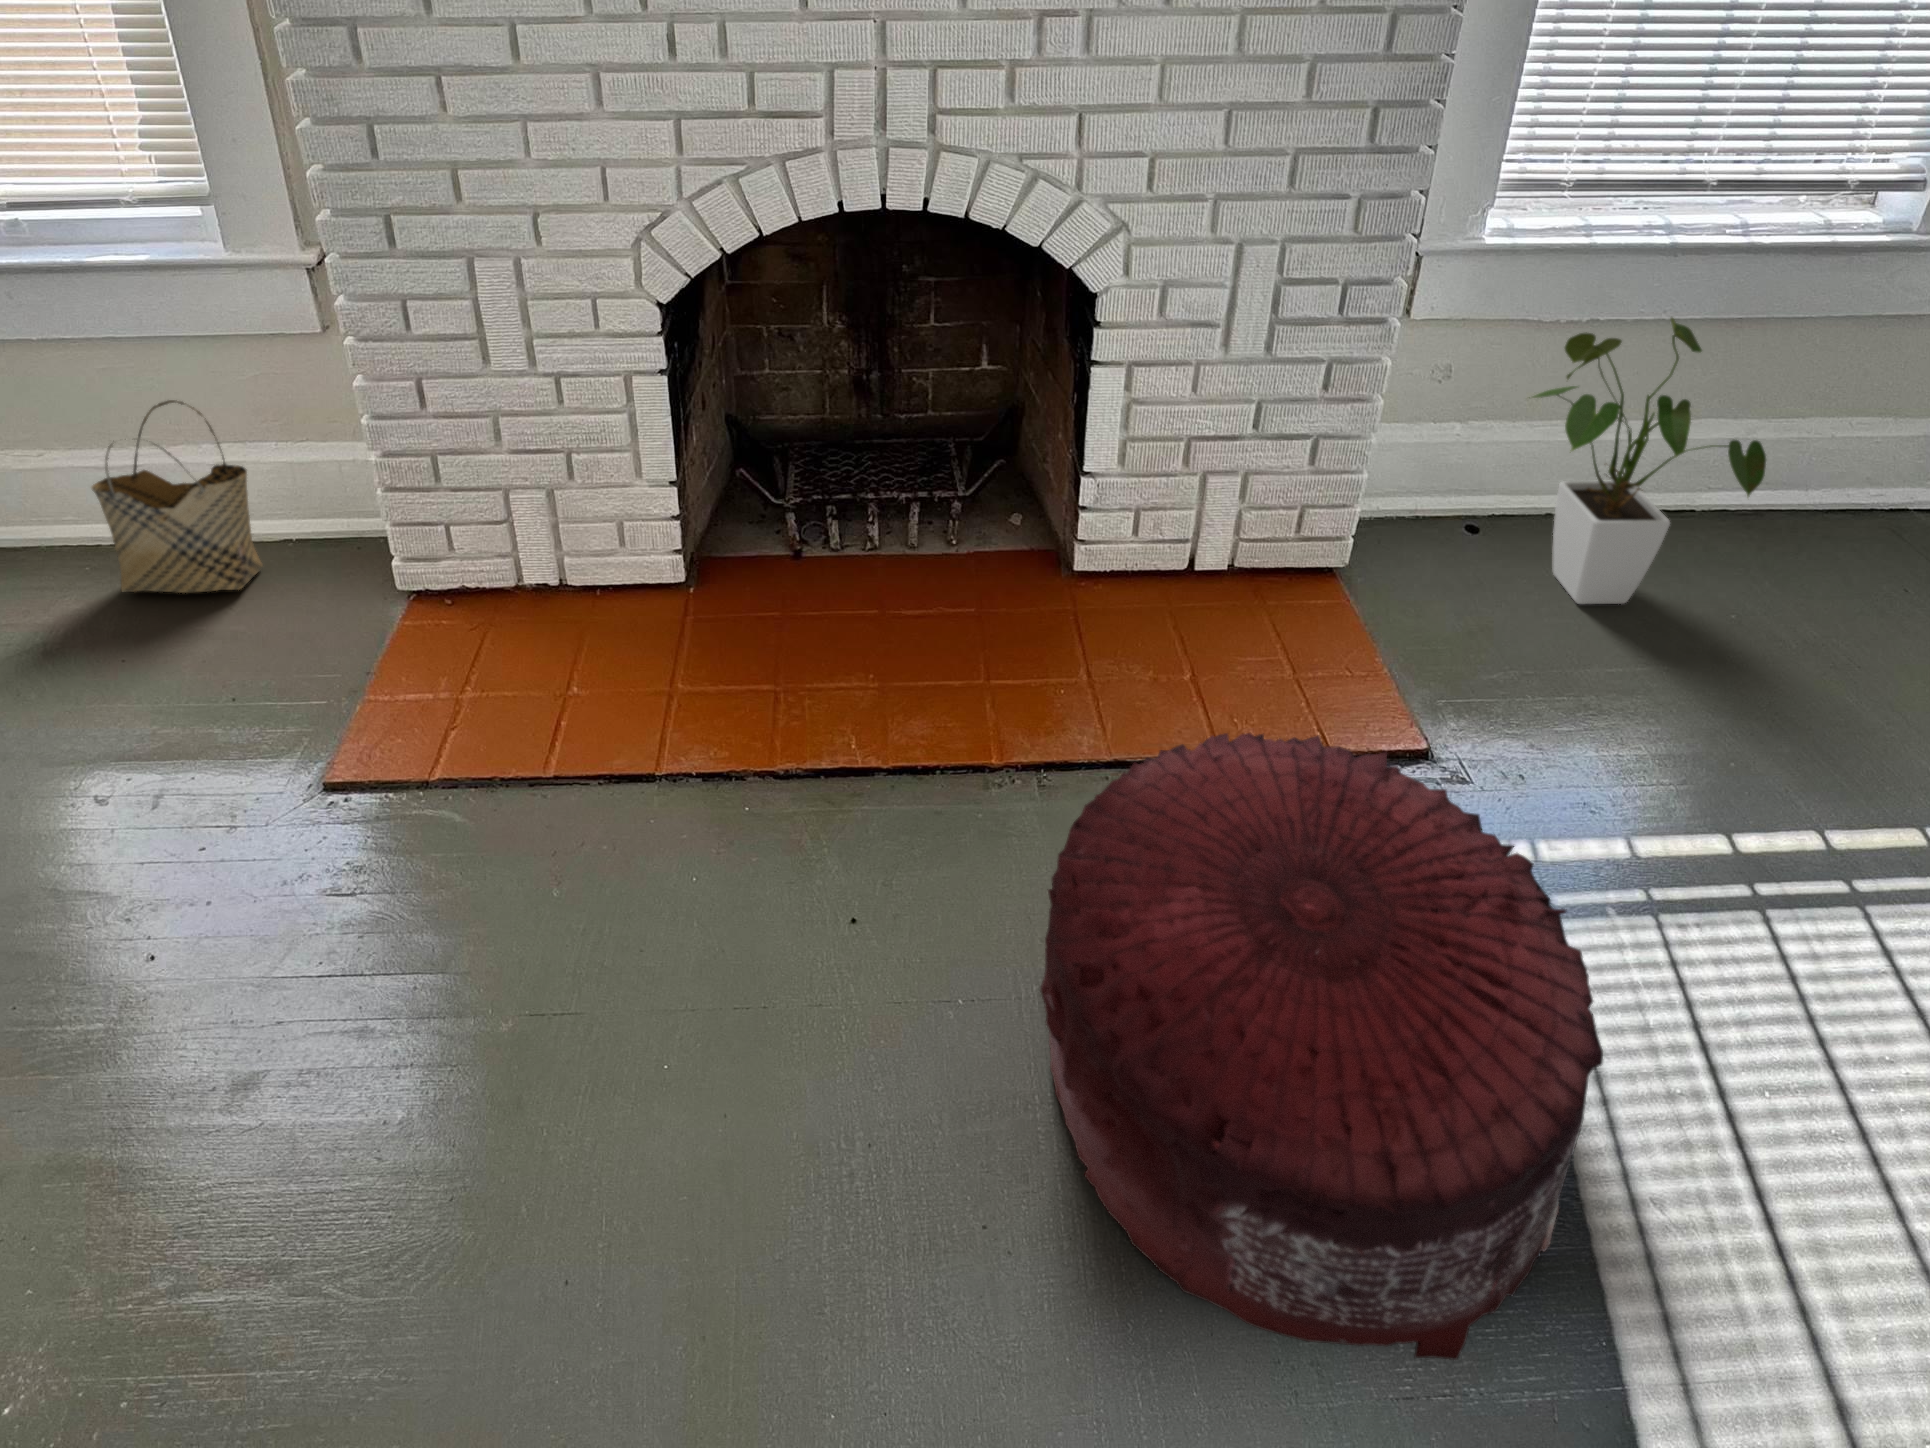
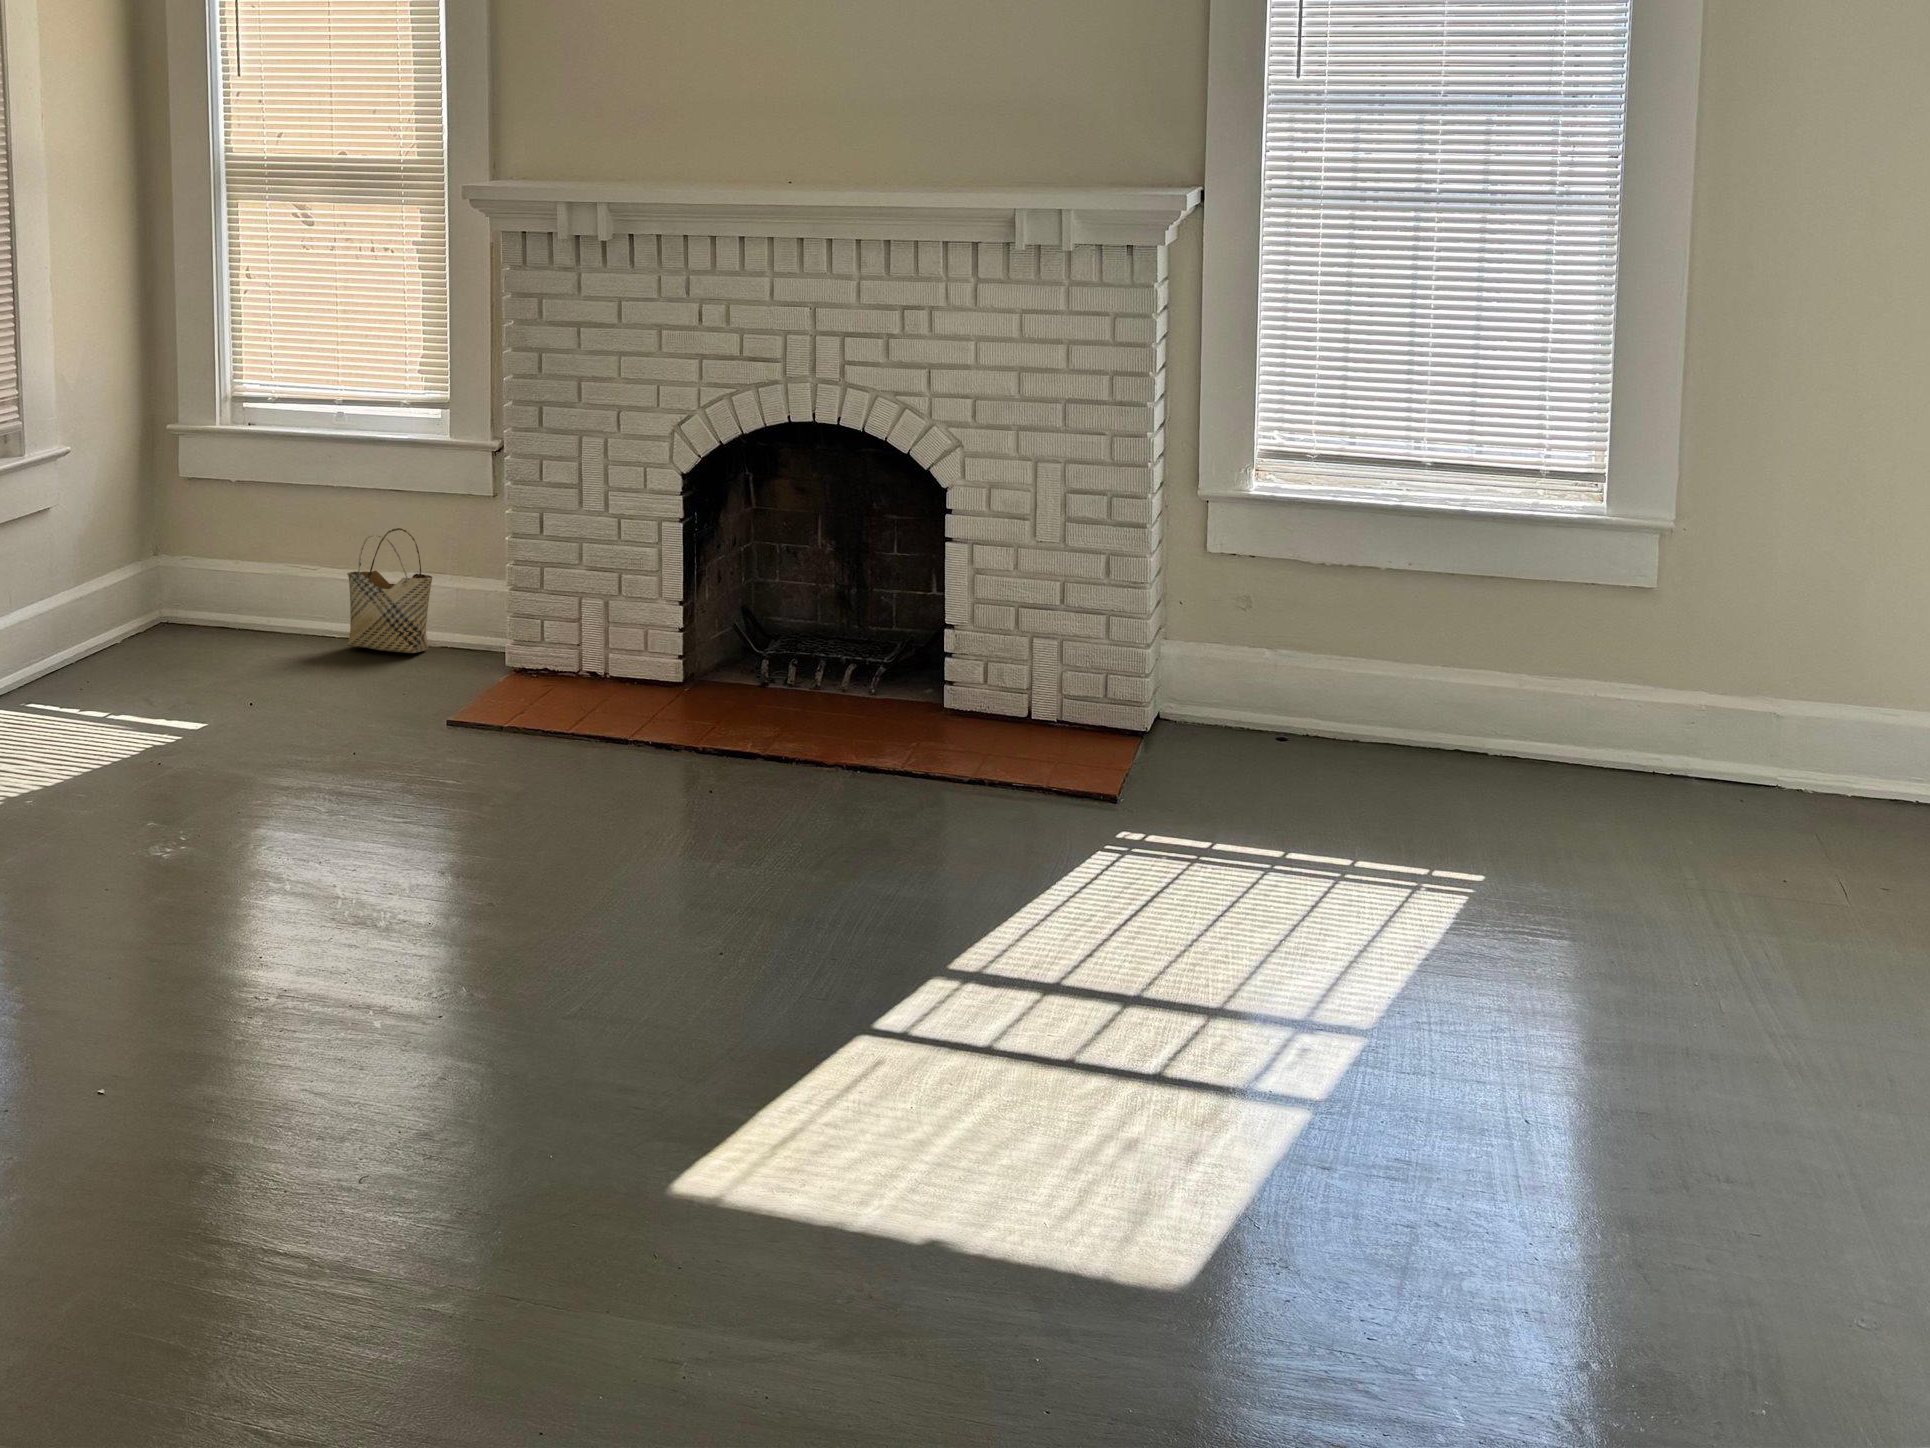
house plant: present [1529,318,1766,604] -> none [1268,551,1417,763]
pouf: present [1040,733,1603,1360] -> none [759,676,1037,883]

